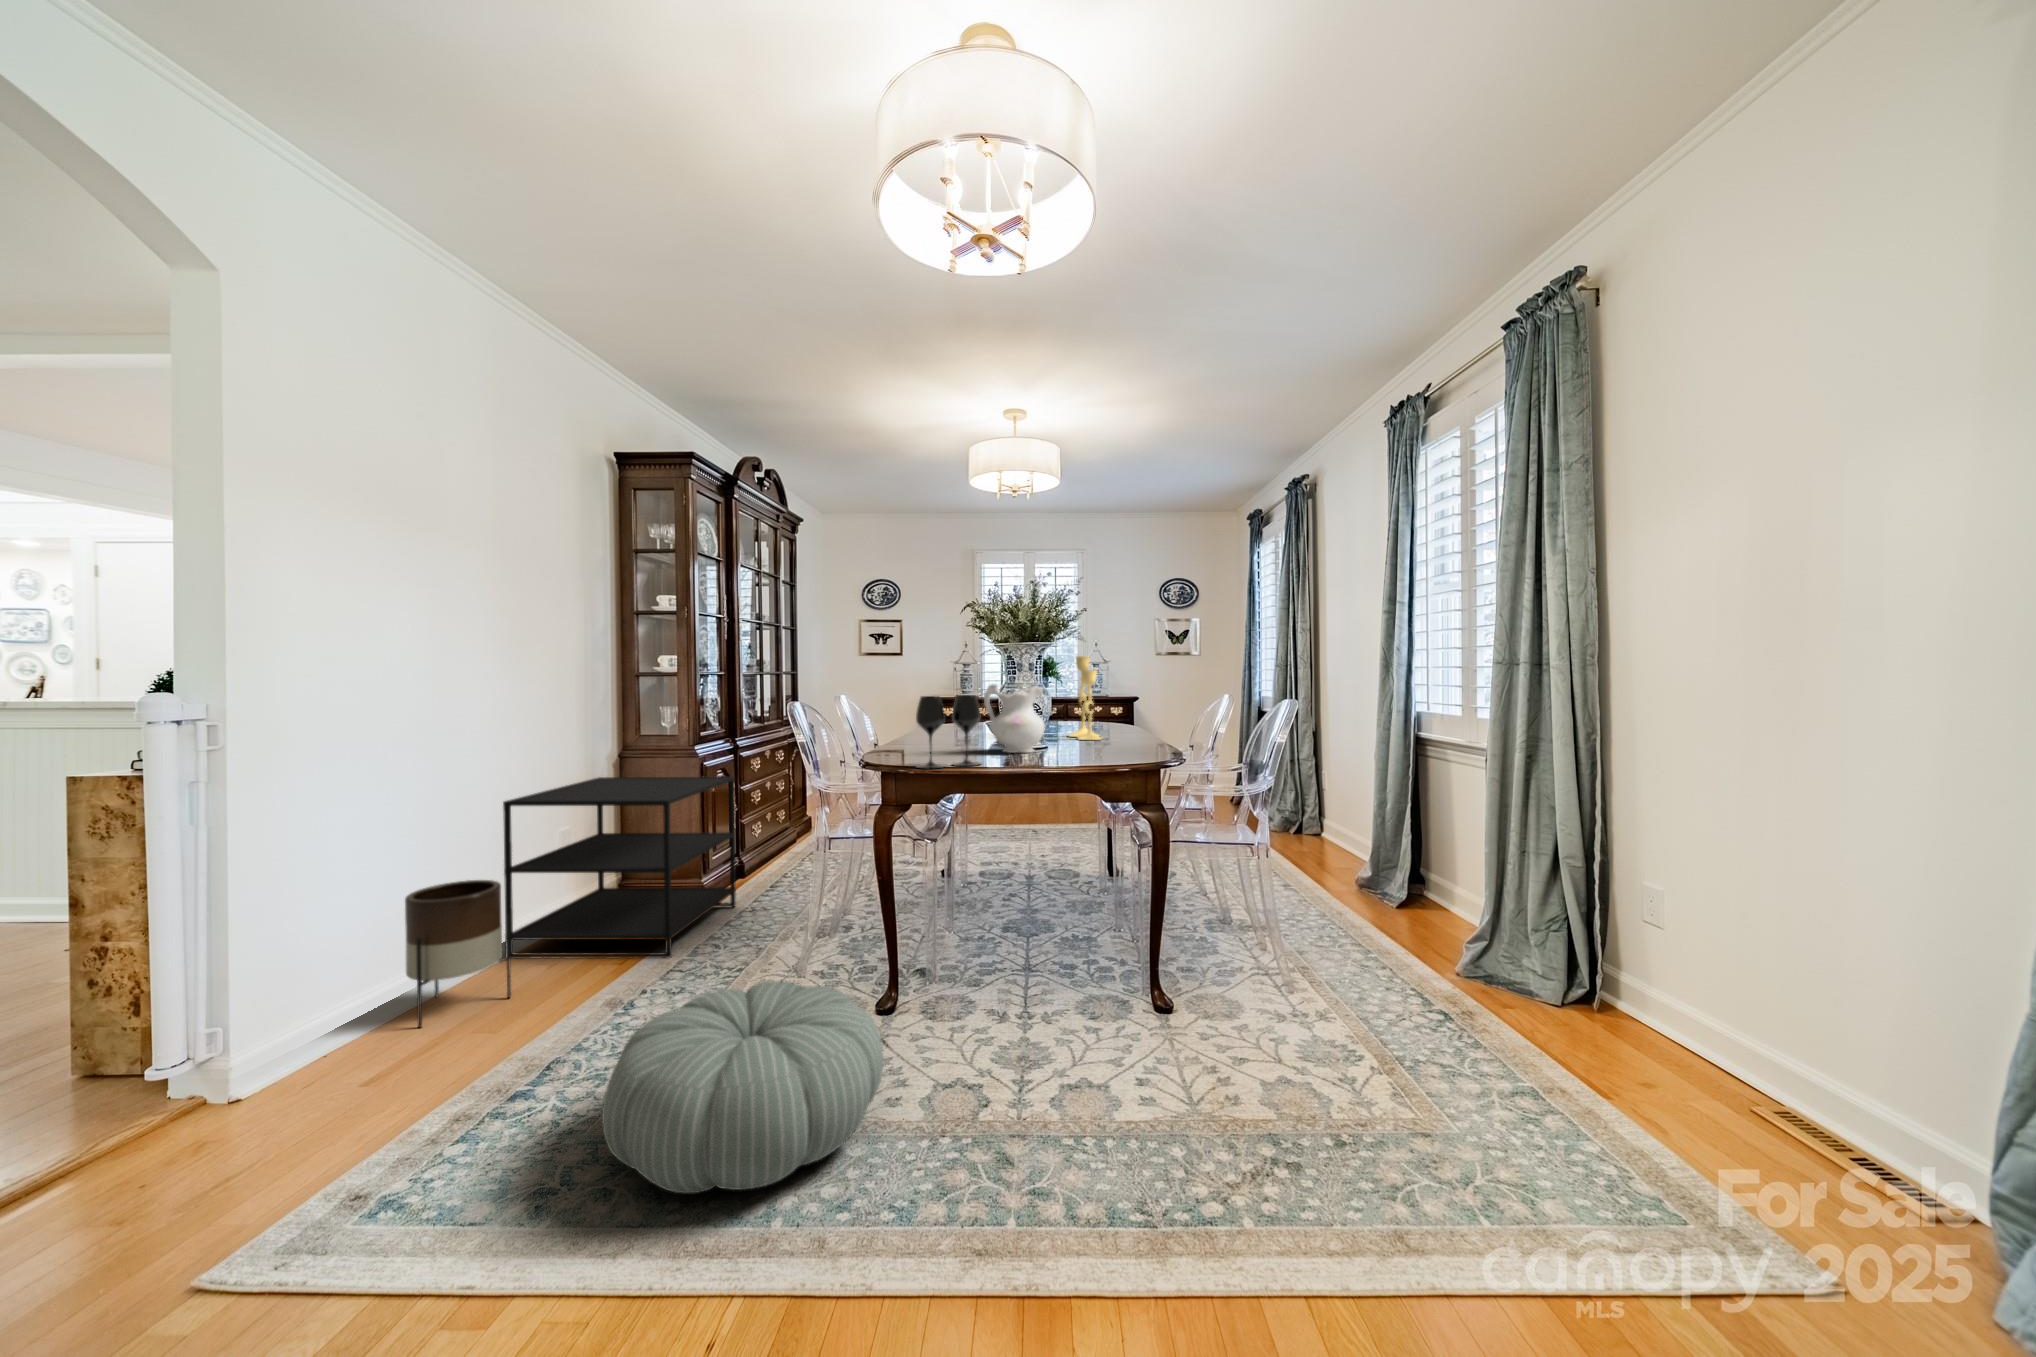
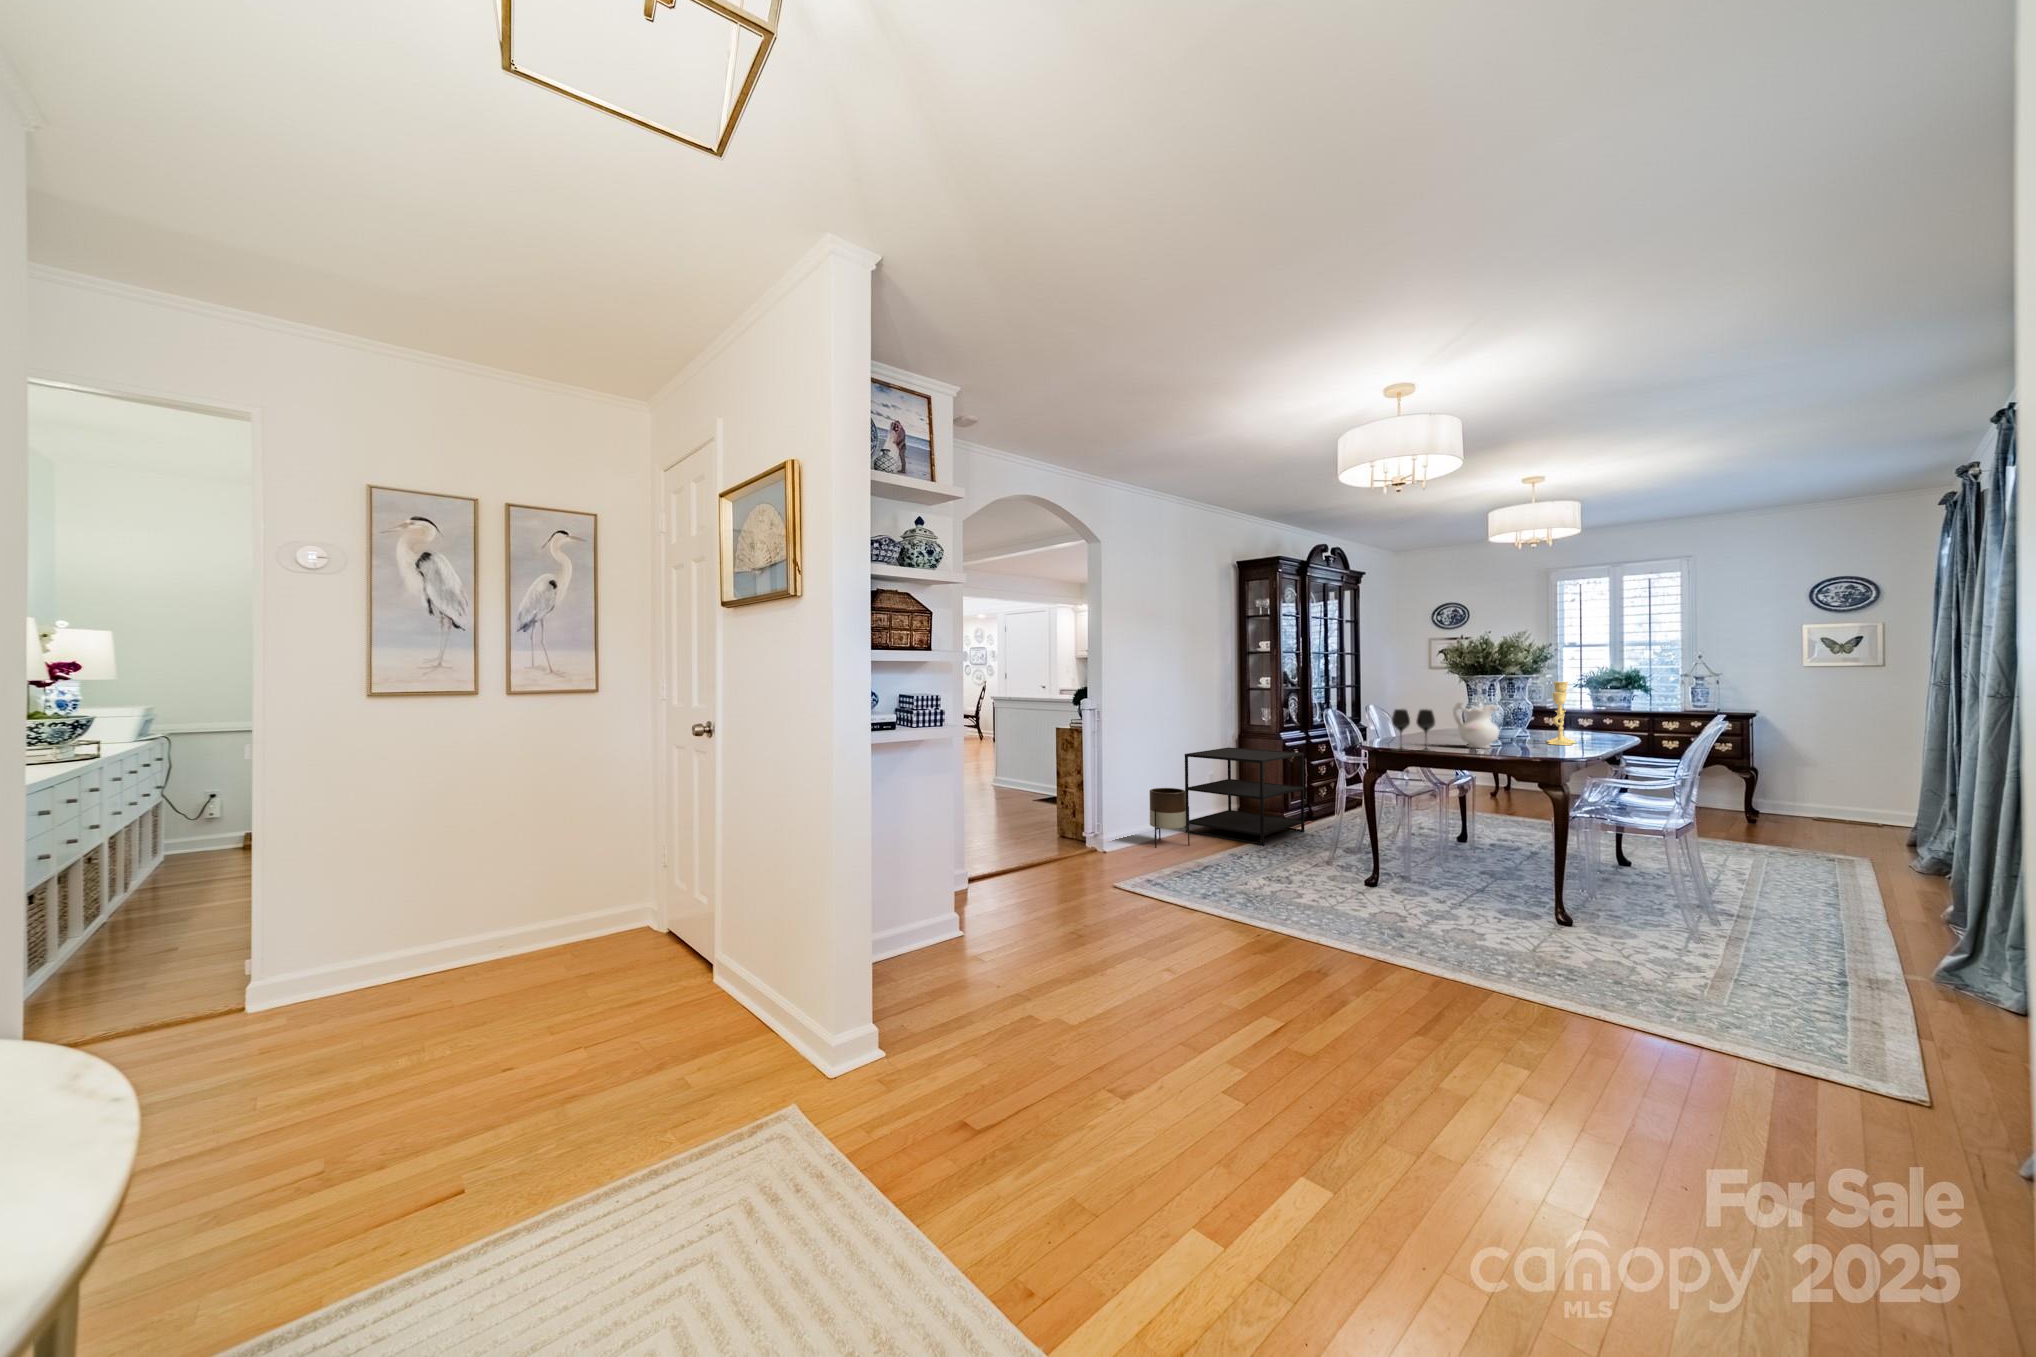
pouf: present [602,981,883,1193] -> none [1227,843,1353,913]

